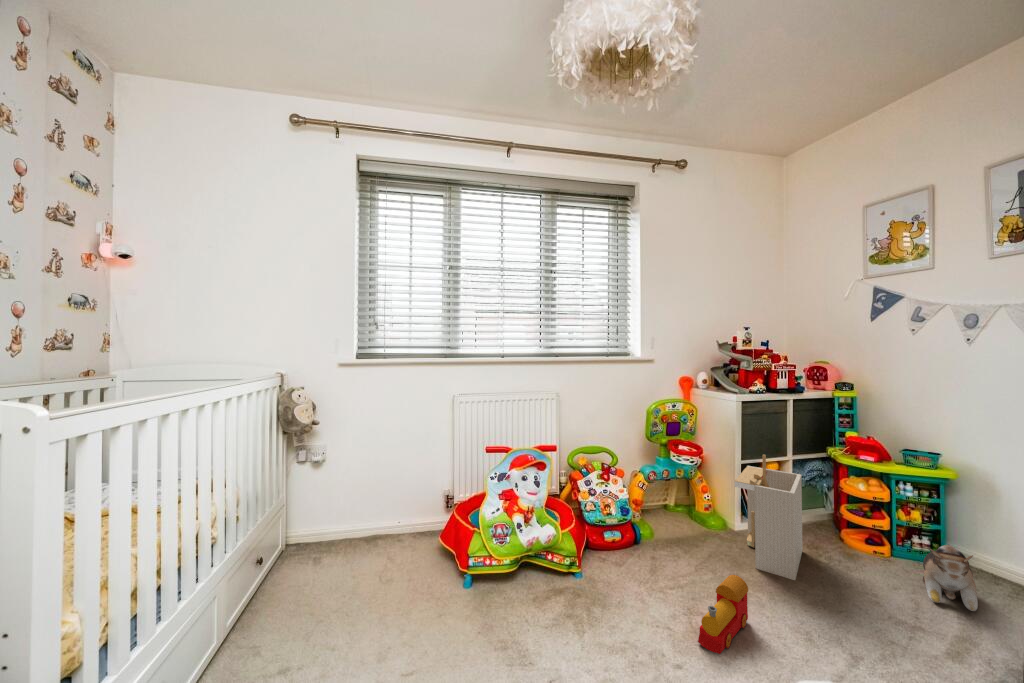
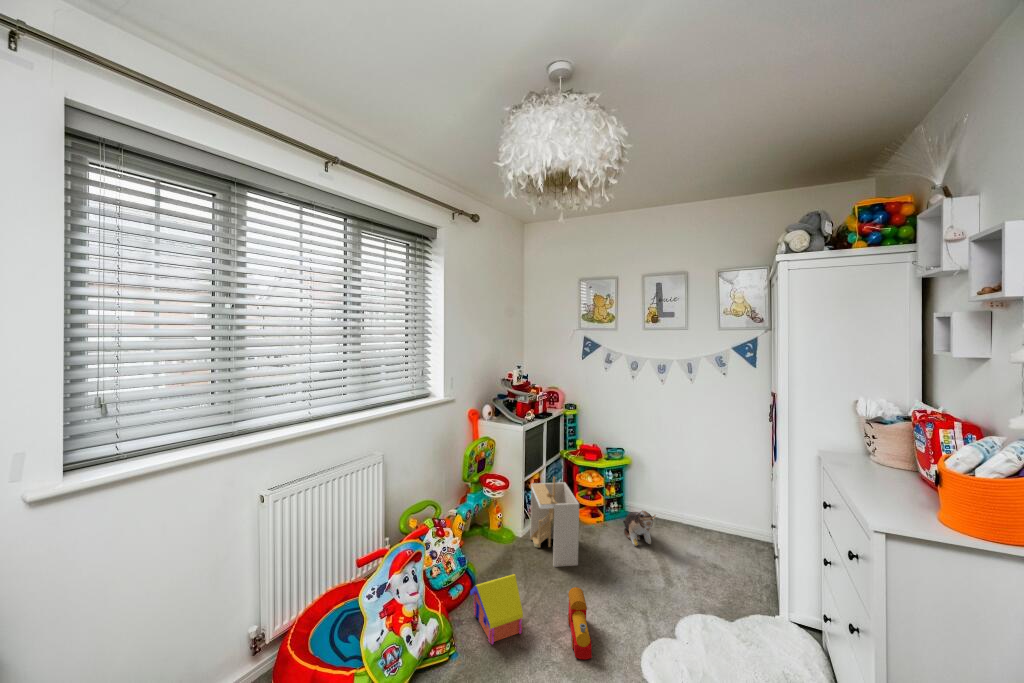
toy house: none [611,524,660,596] -> present [470,574,523,644]

